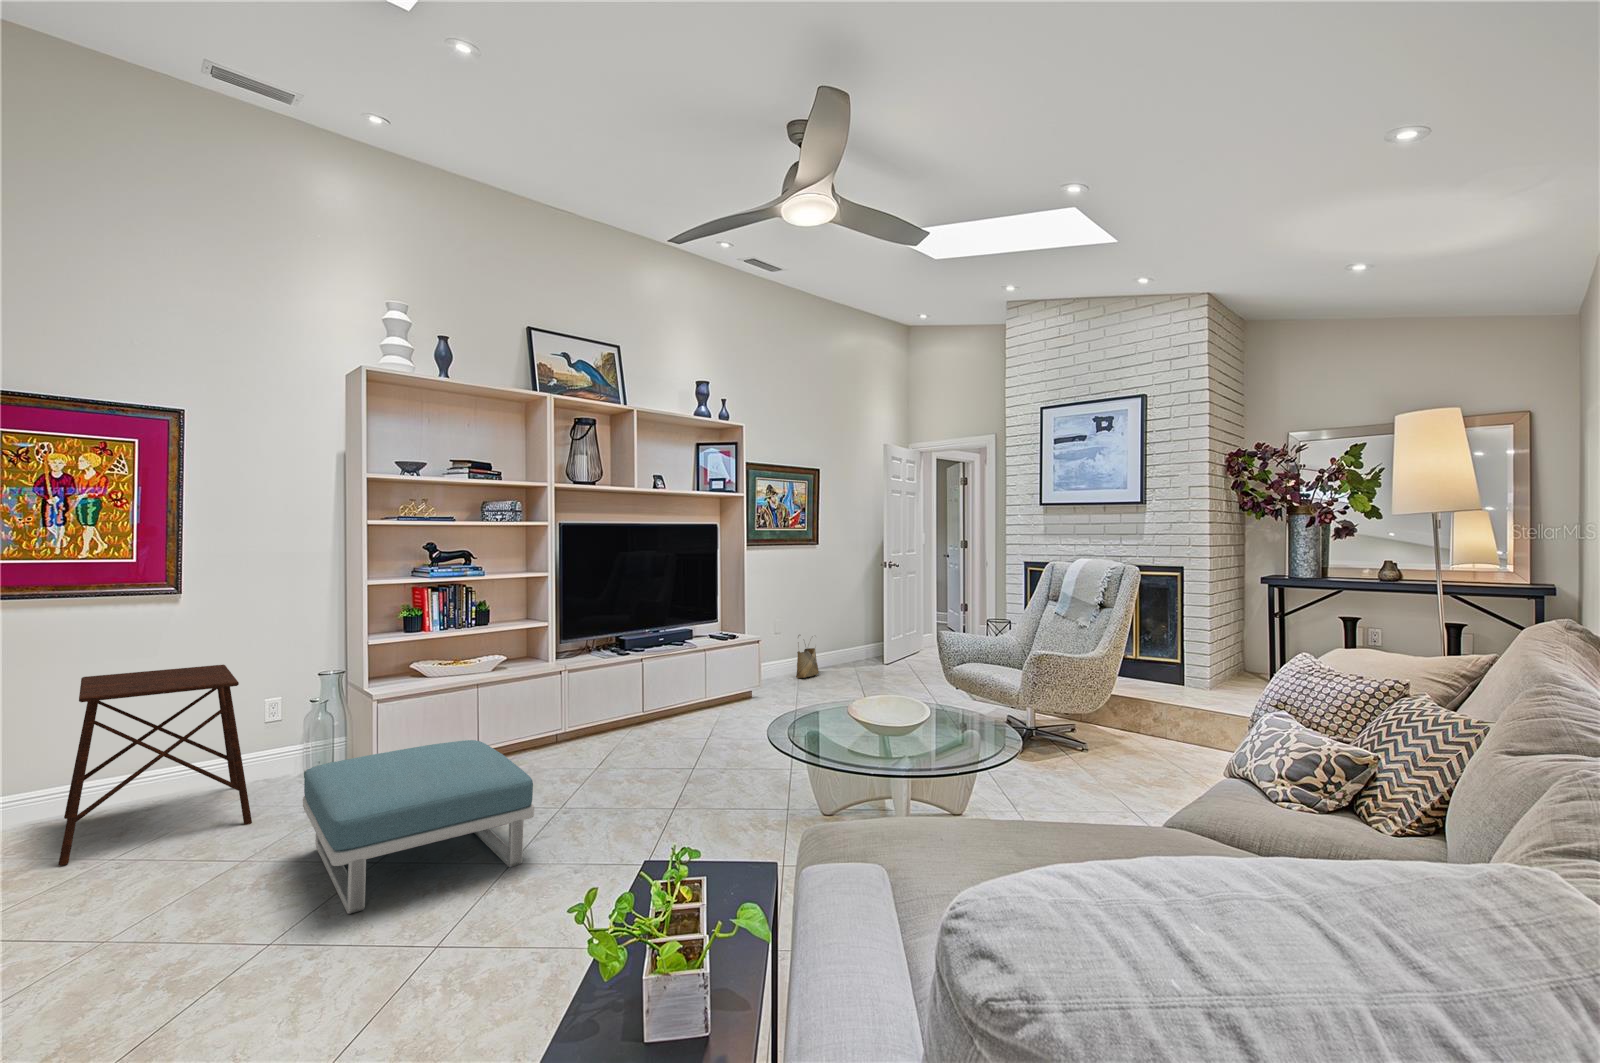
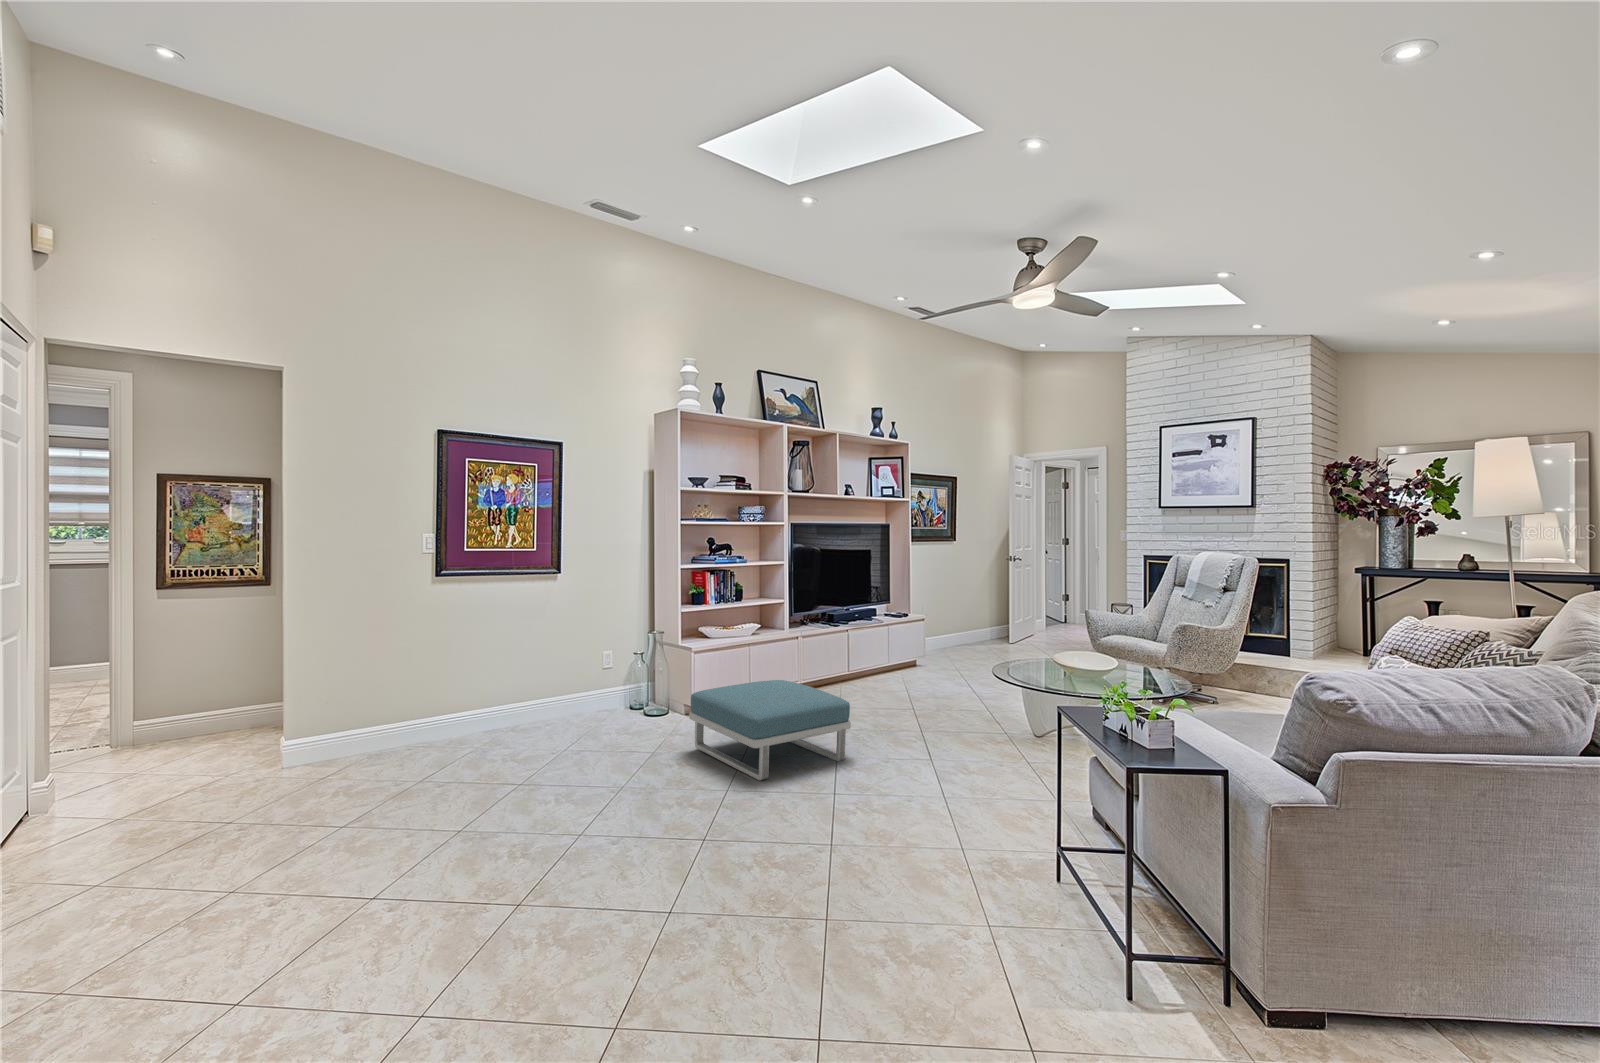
woven basket: present [796,648,819,678] -> none [944,616,961,652]
side table: present [58,665,252,866] -> none [501,626,631,754]

